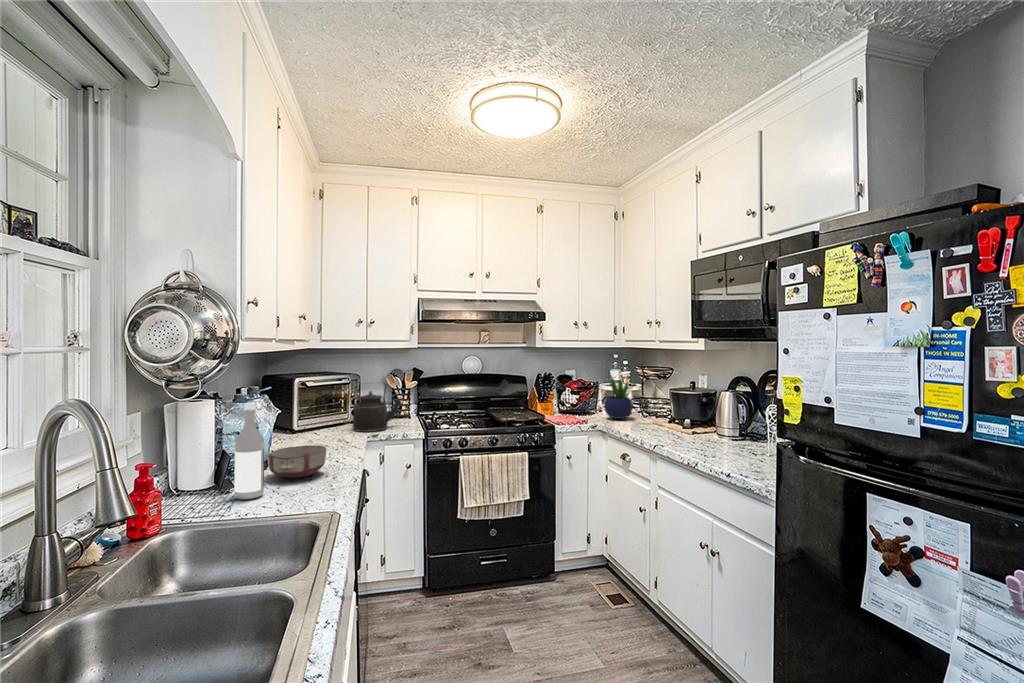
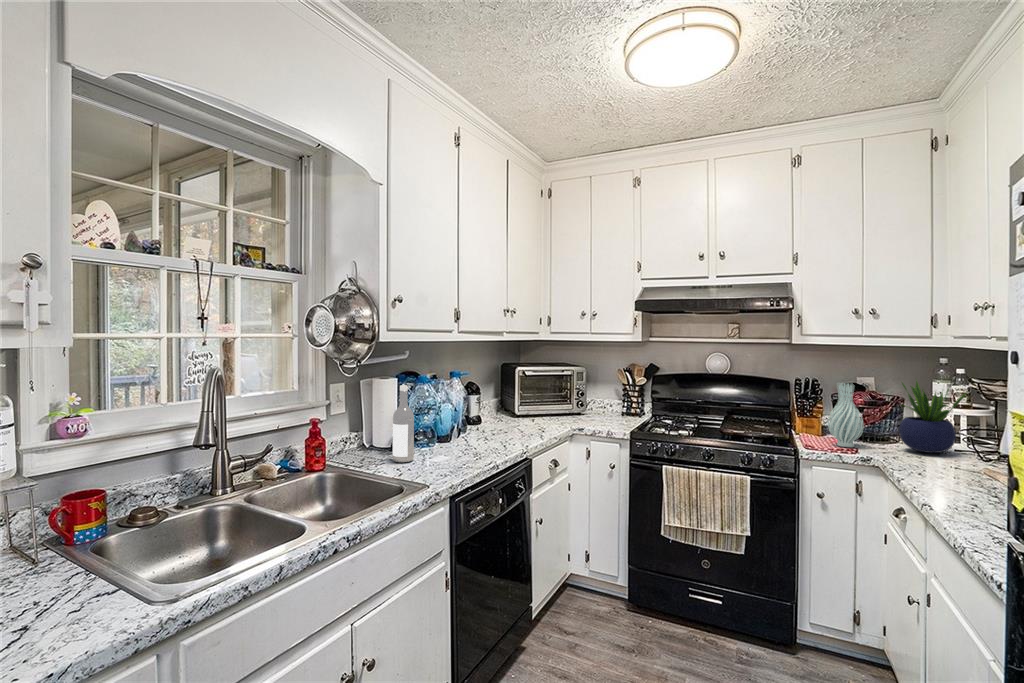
vase: none [566,376,587,422] -> present [828,383,864,447]
kettle: present [353,383,401,432] -> none [564,377,614,426]
ceramic bowl: present [268,445,326,478] -> none [433,427,479,454]

